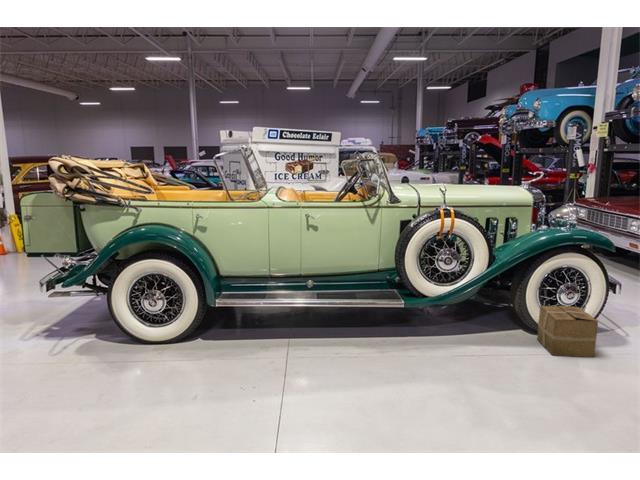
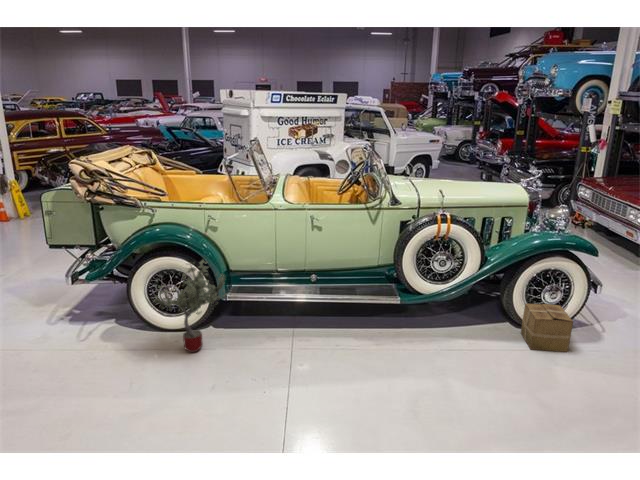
potted tree: none [131,257,214,364] -> present [154,260,228,352]

